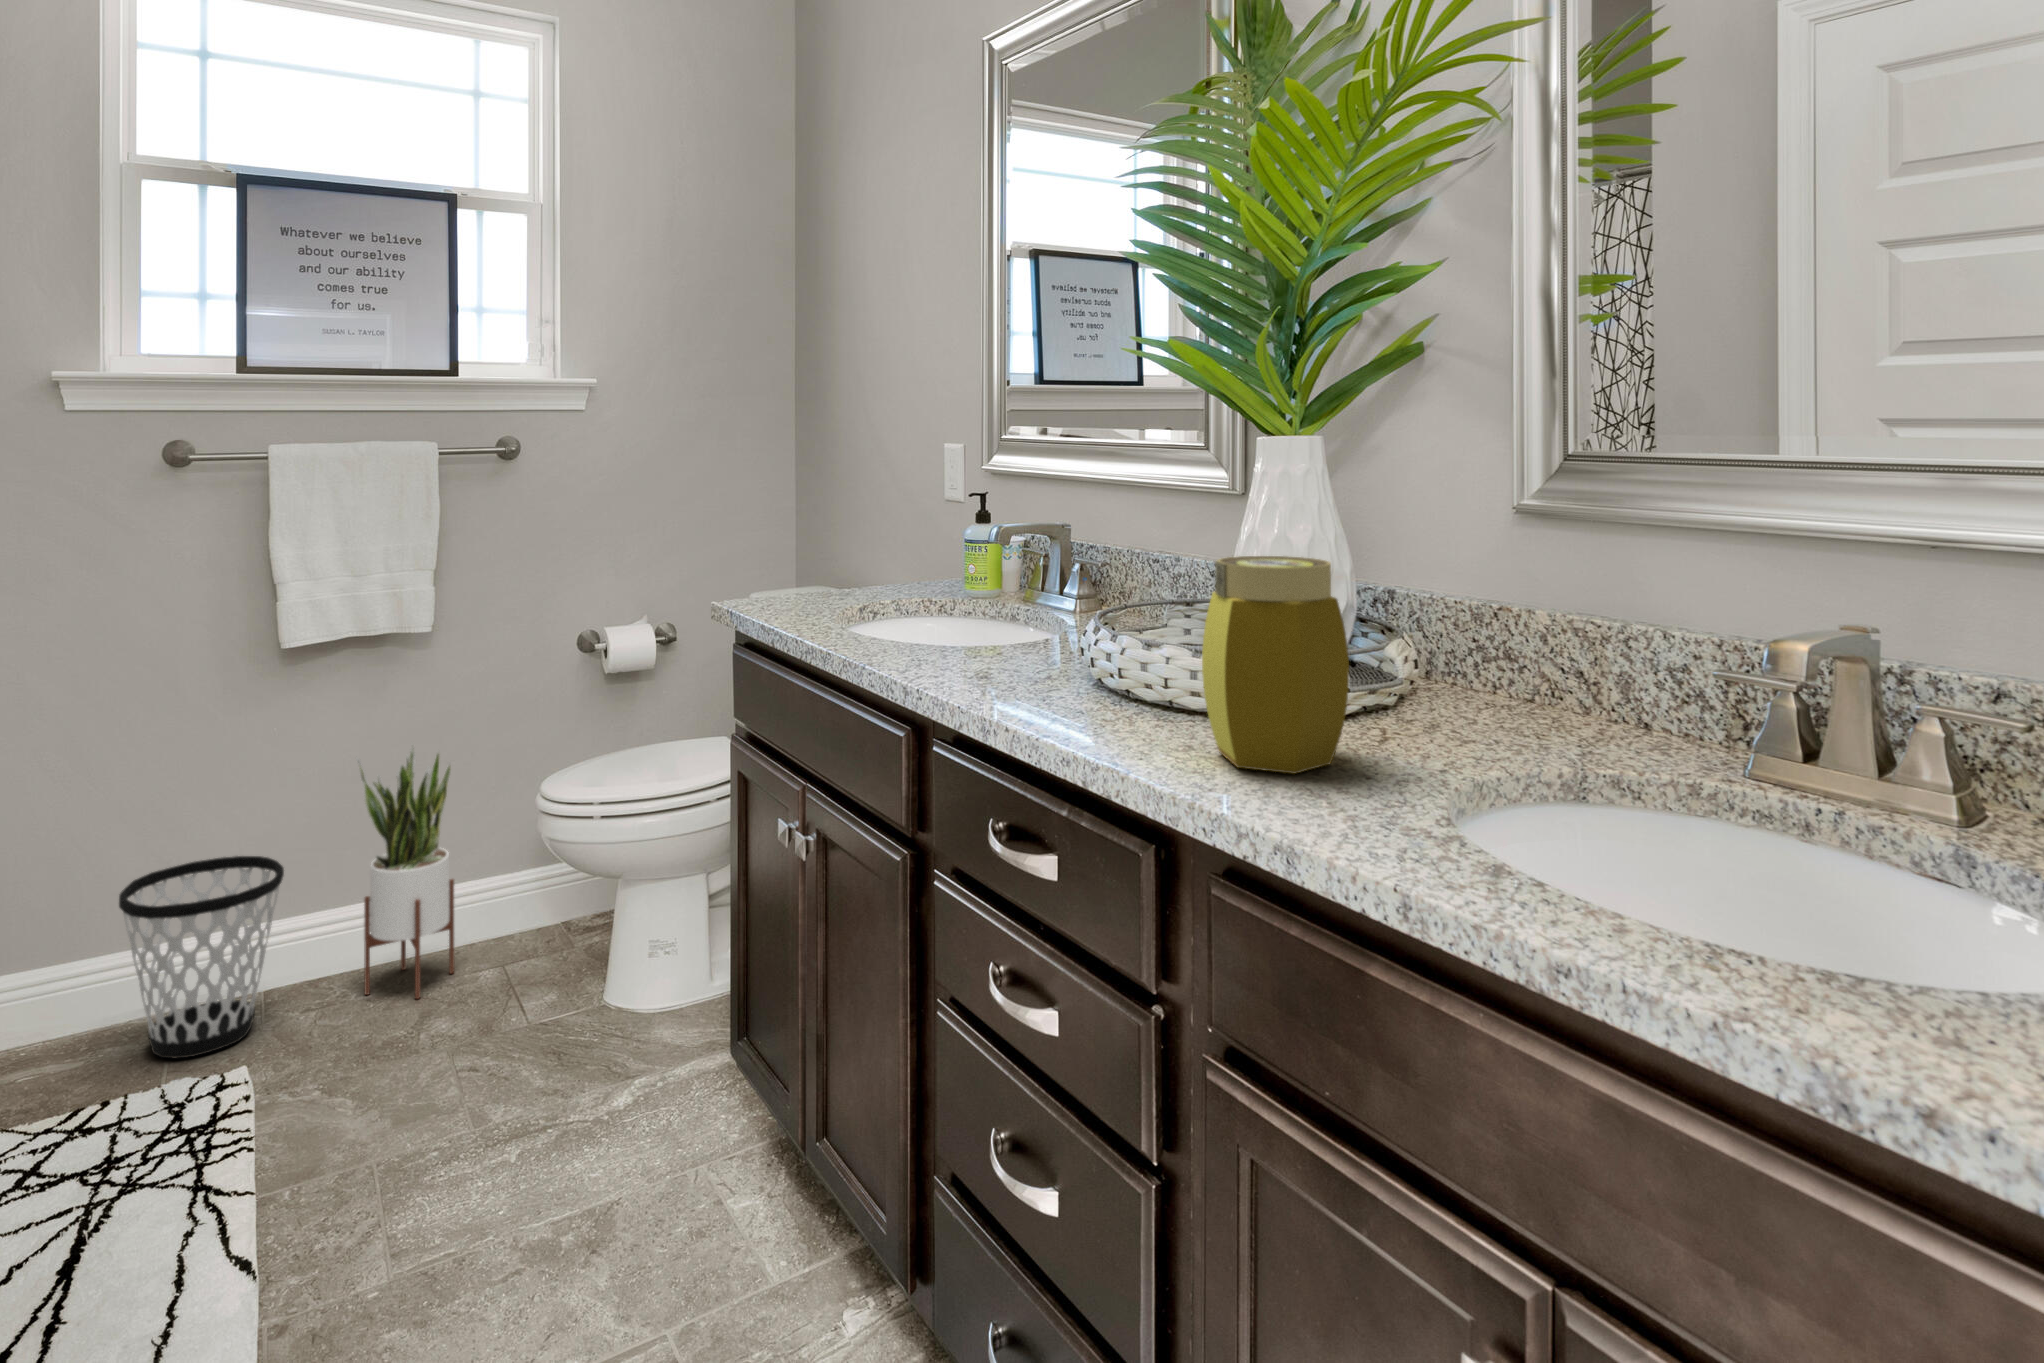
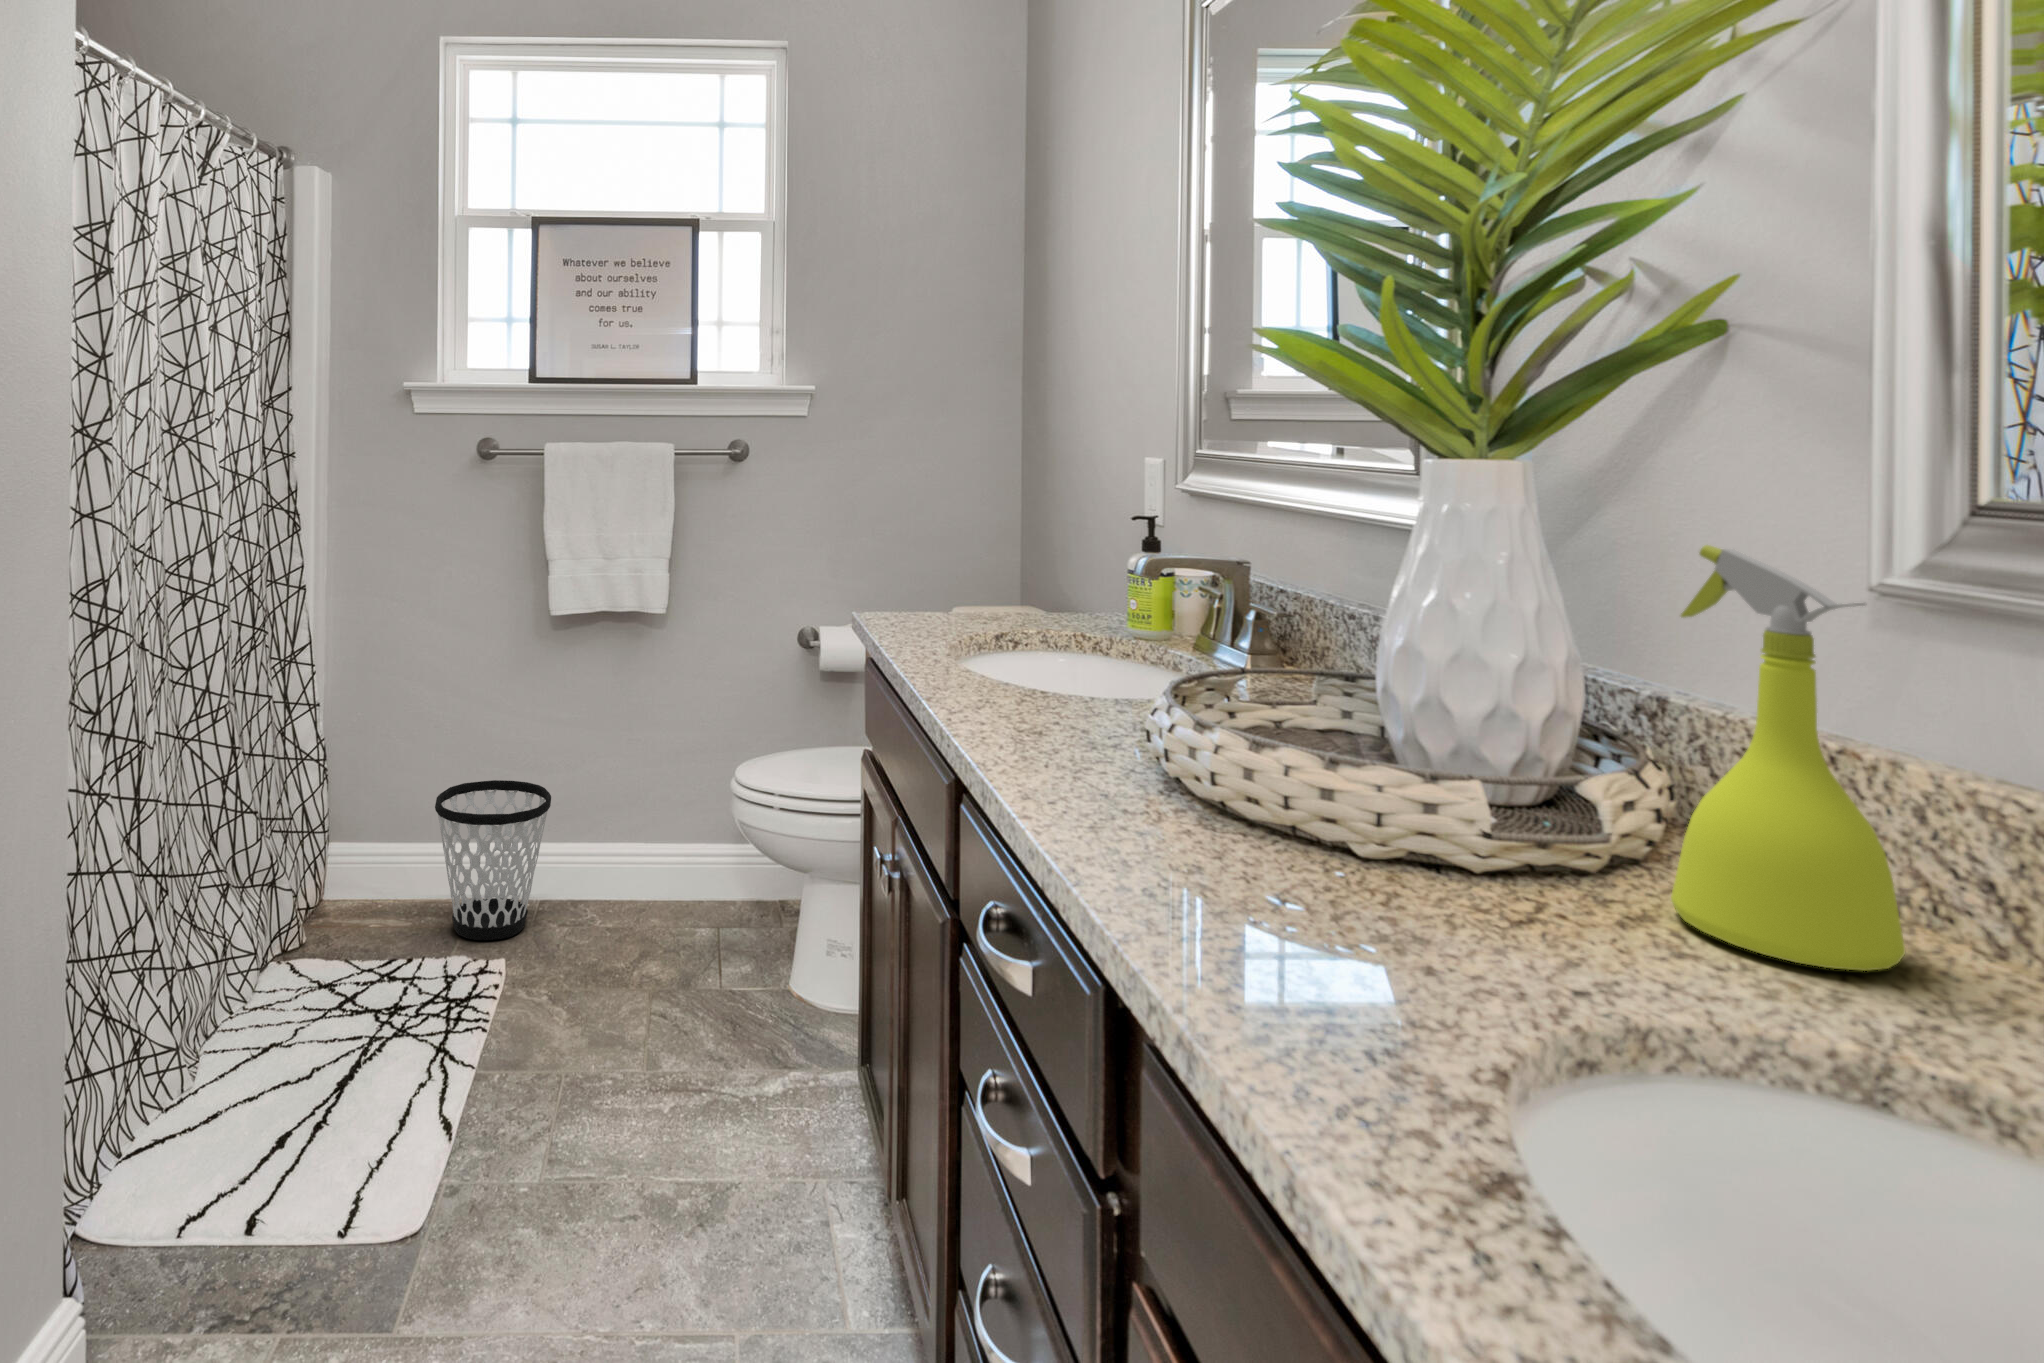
spray bottle: none [1436,479,1558,736] -> present [1671,545,1905,971]
jar: present [1202,556,1349,774] -> none [1230,630,1432,942]
potted plant: present [356,743,454,999] -> none [605,708,687,937]

